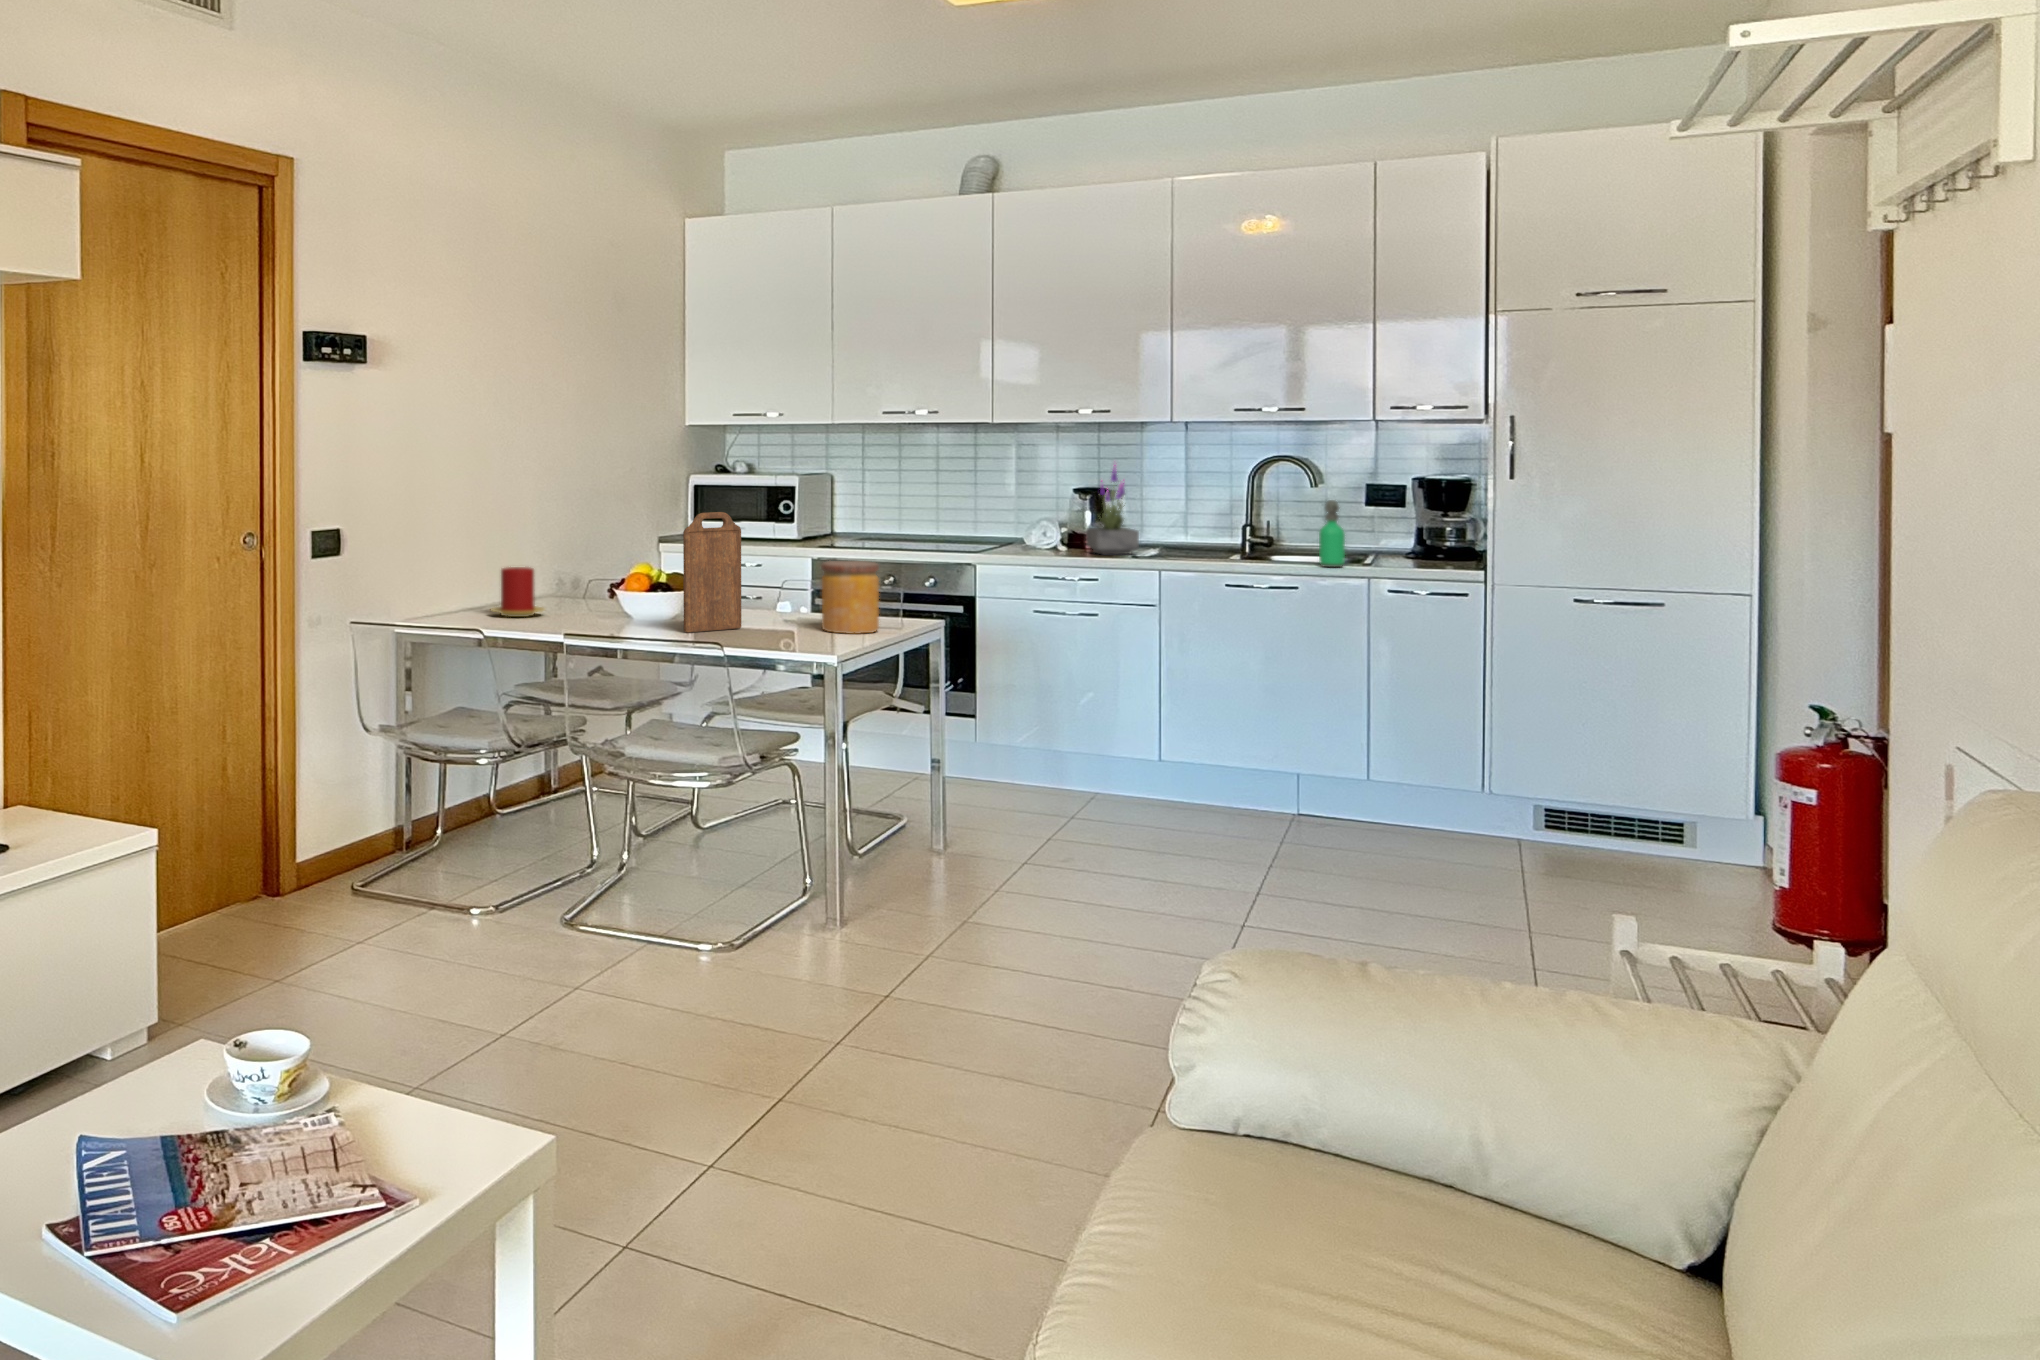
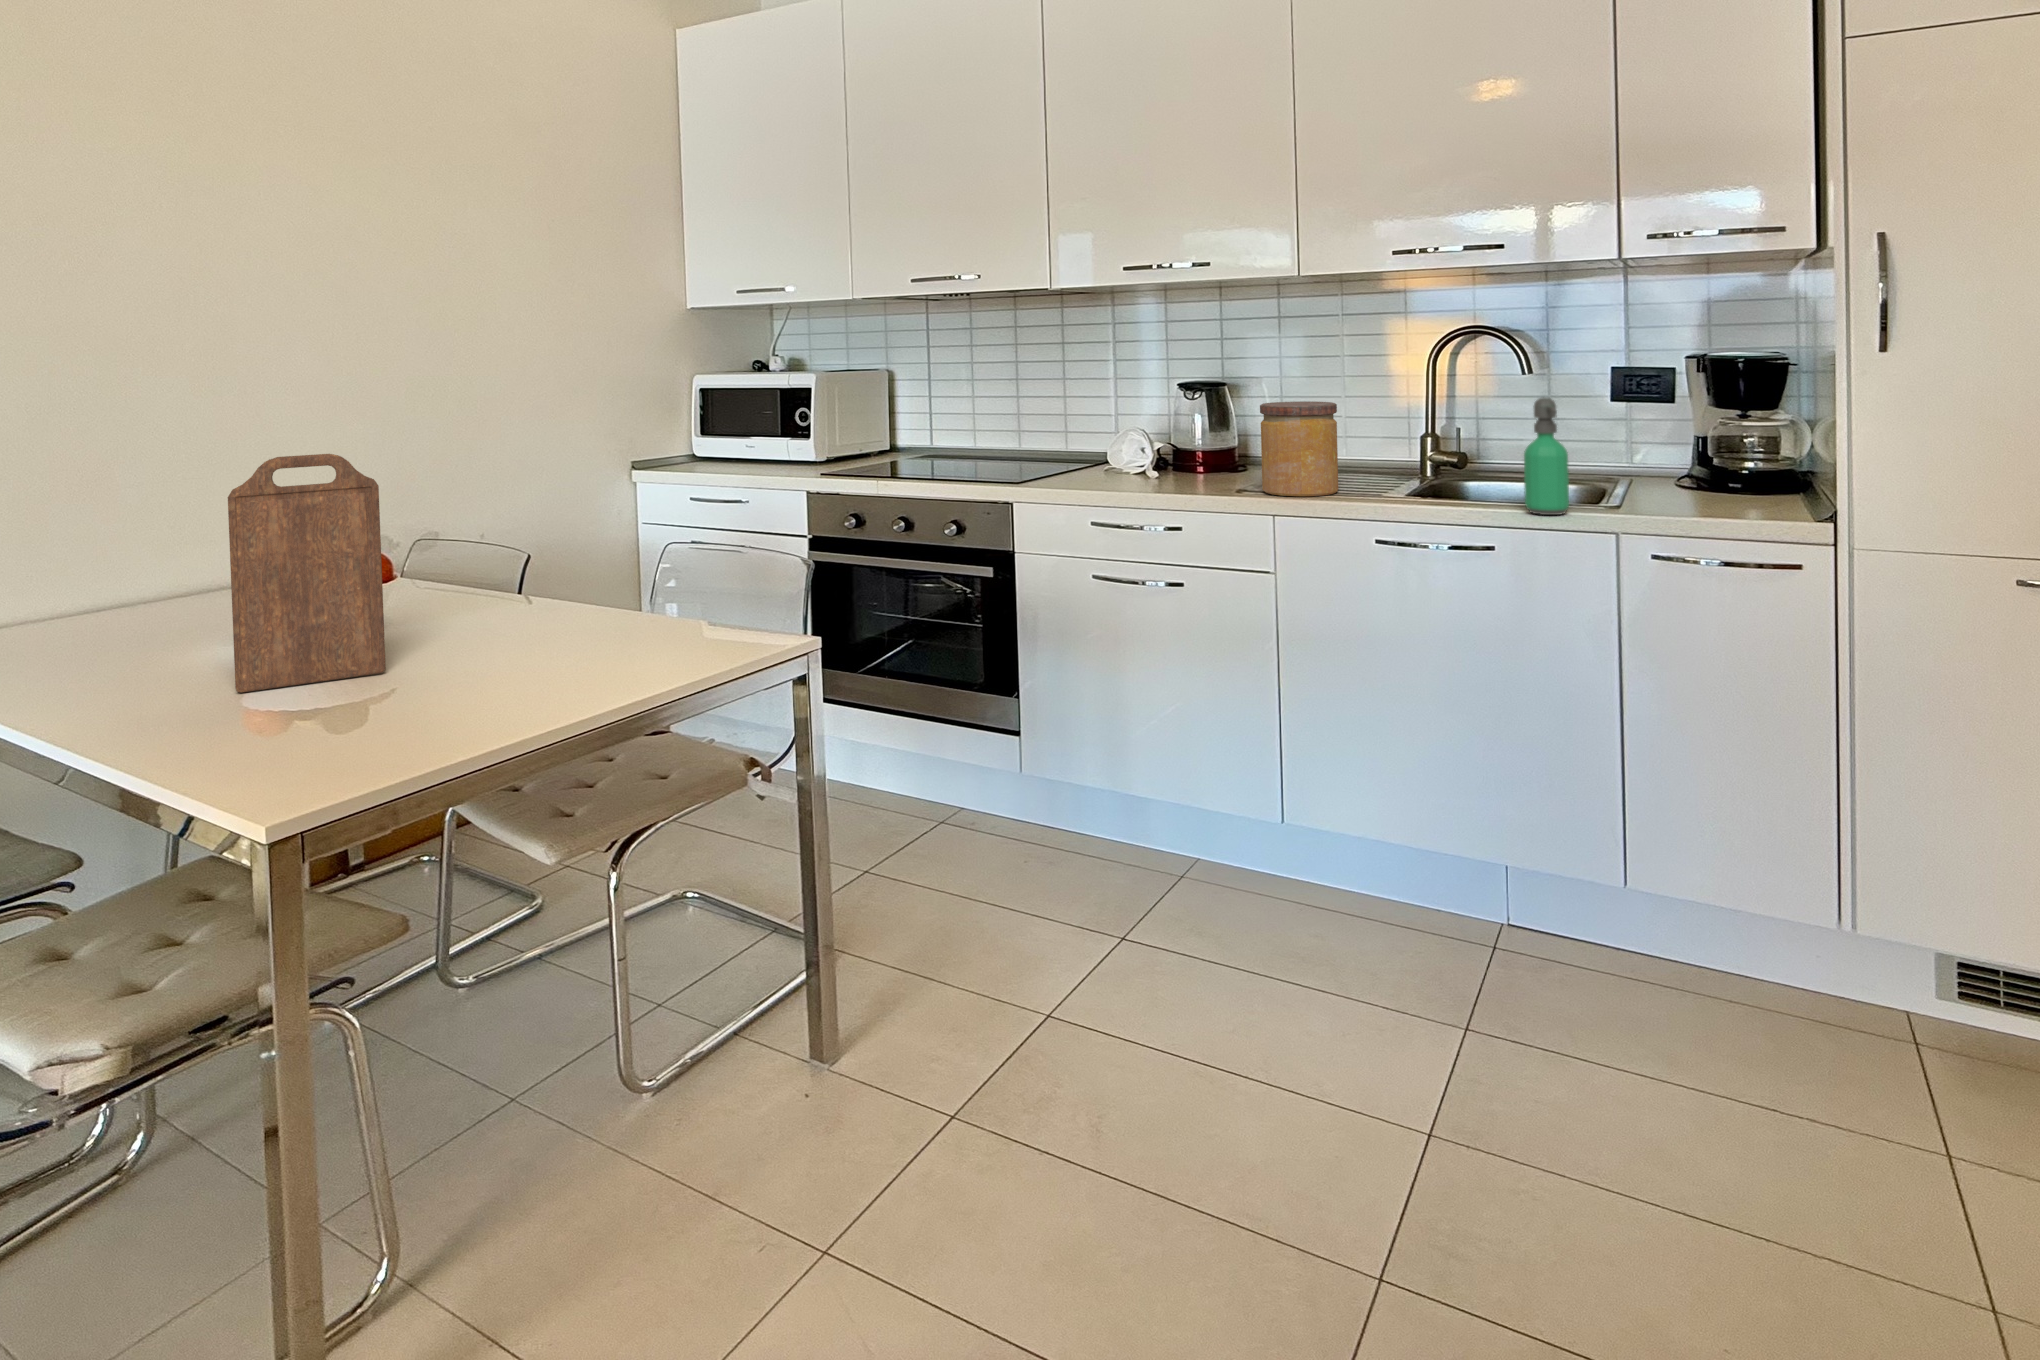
potted plant: present [1086,465,1139,554] -> none [1192,339,1262,482]
jar: present [821,561,879,634] -> present [1260,401,1338,496]
candle: present [491,567,544,617] -> none [81,541,196,631]

